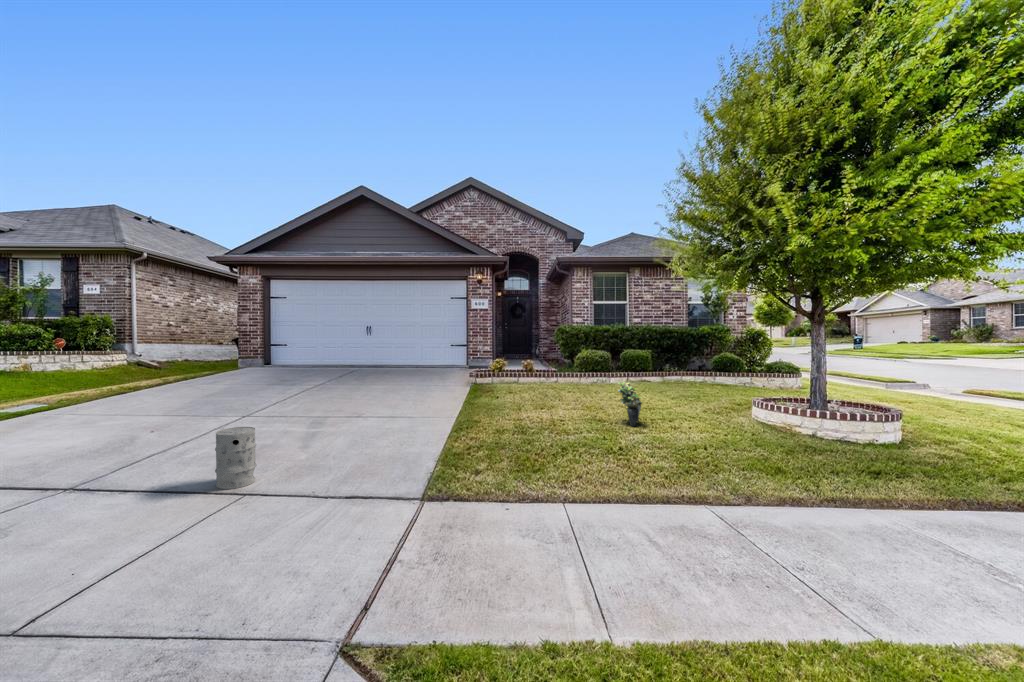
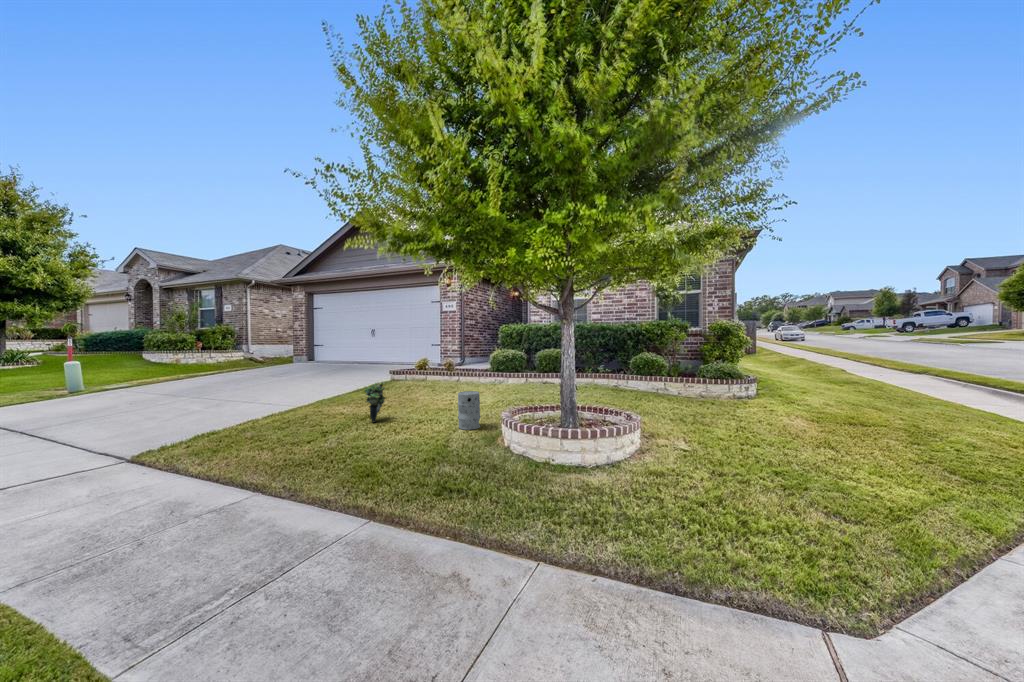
trash can: present [215,427,257,489] -> present [458,391,481,430]

